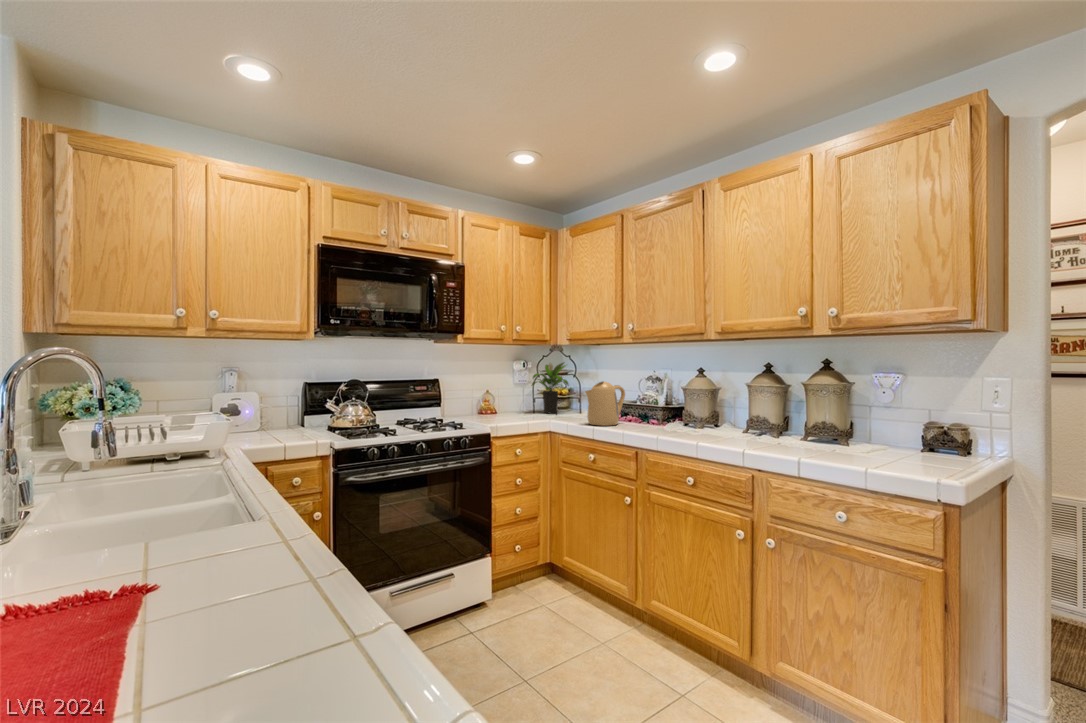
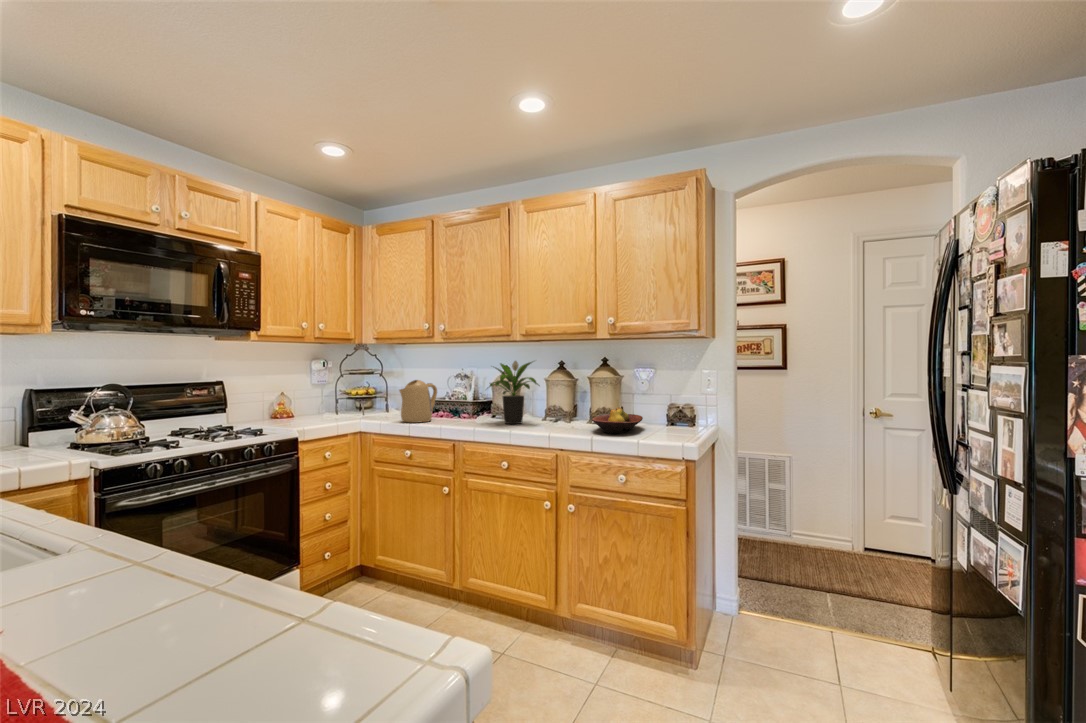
potted plant: present [532,363,568,413] -> present [489,361,540,424]
fruit bowl: none [802,423,880,457] -> present [592,407,643,434]

